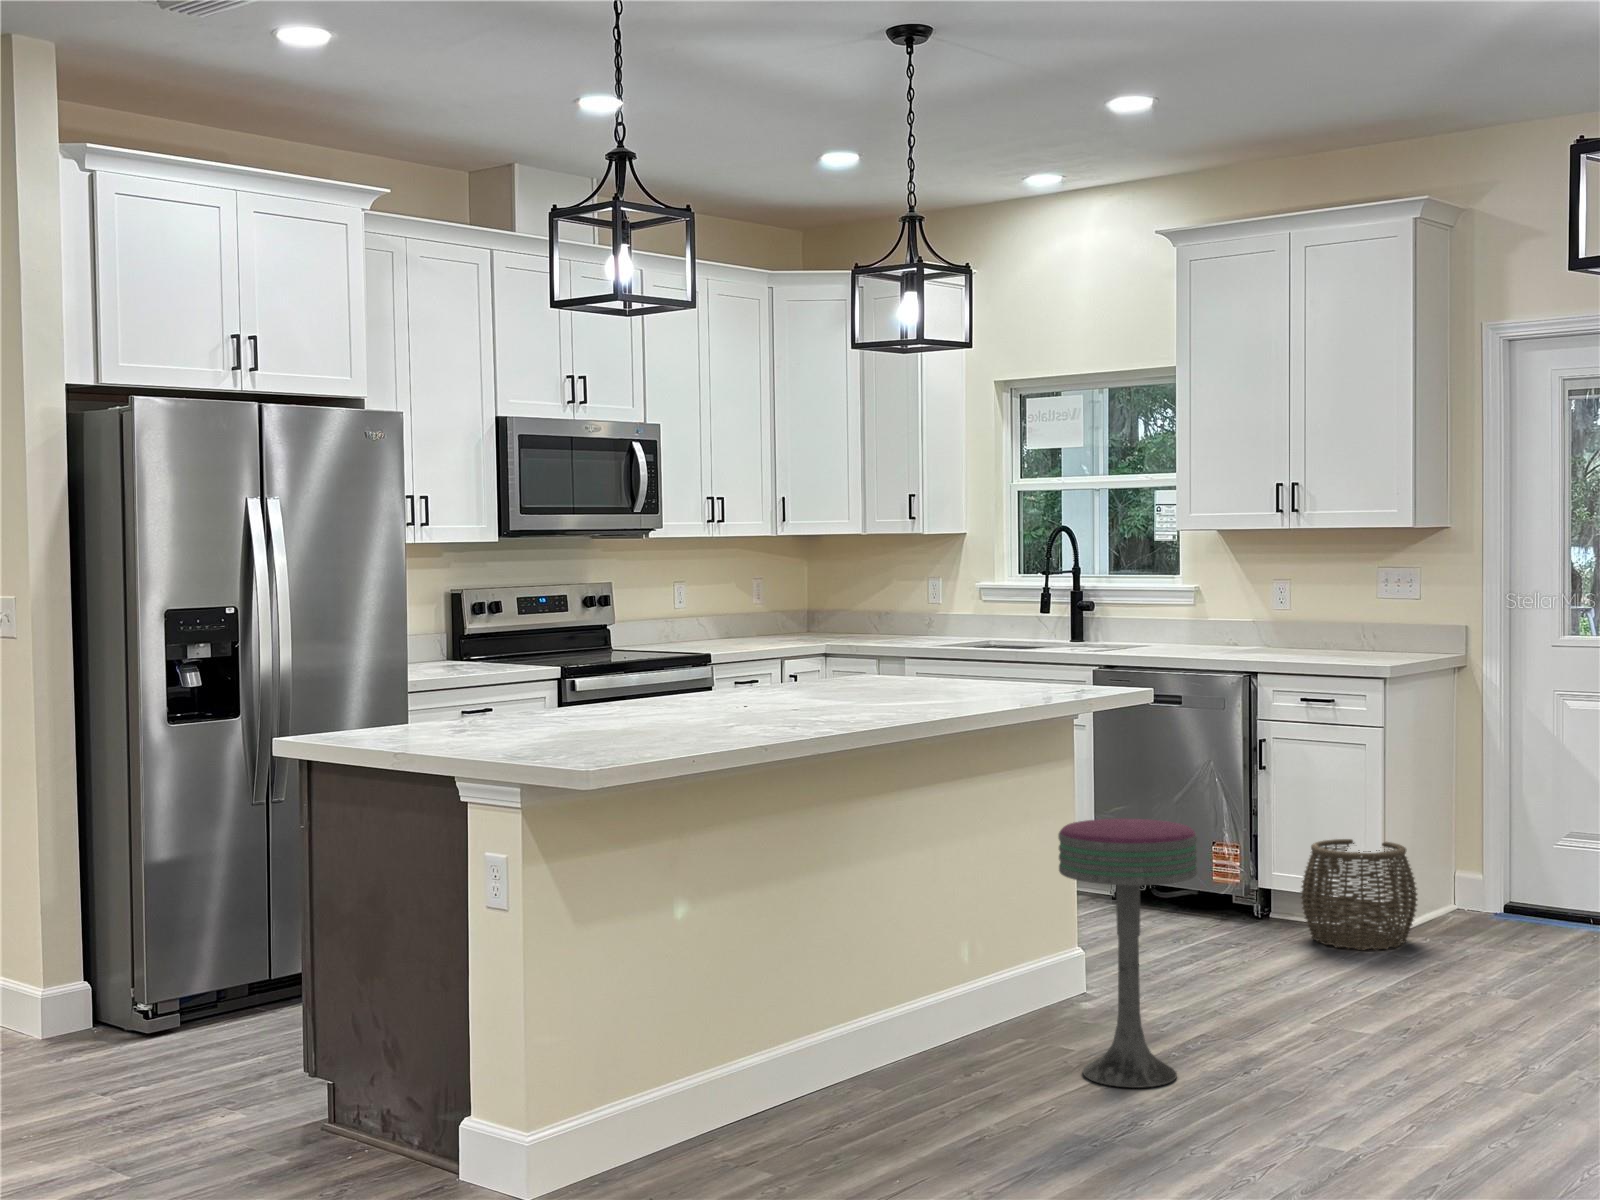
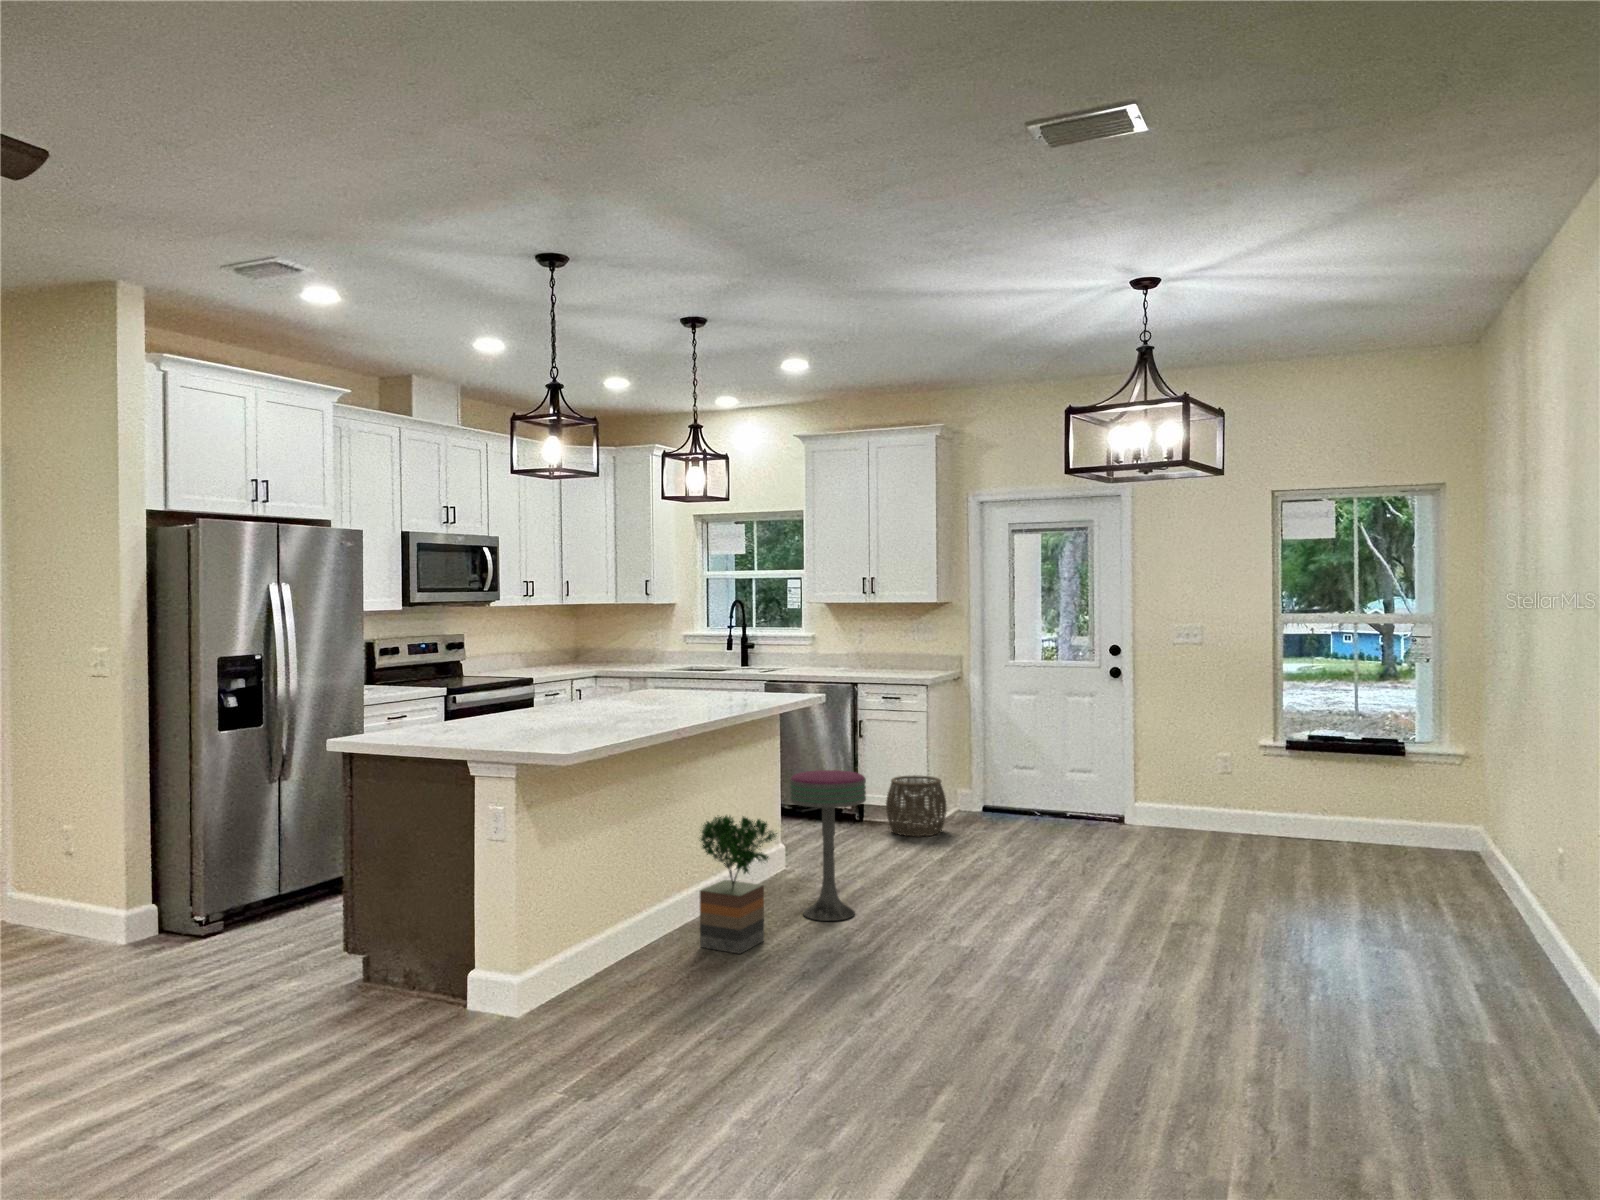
potted tree: none [867,886,1018,1132] -> present [700,816,777,954]

